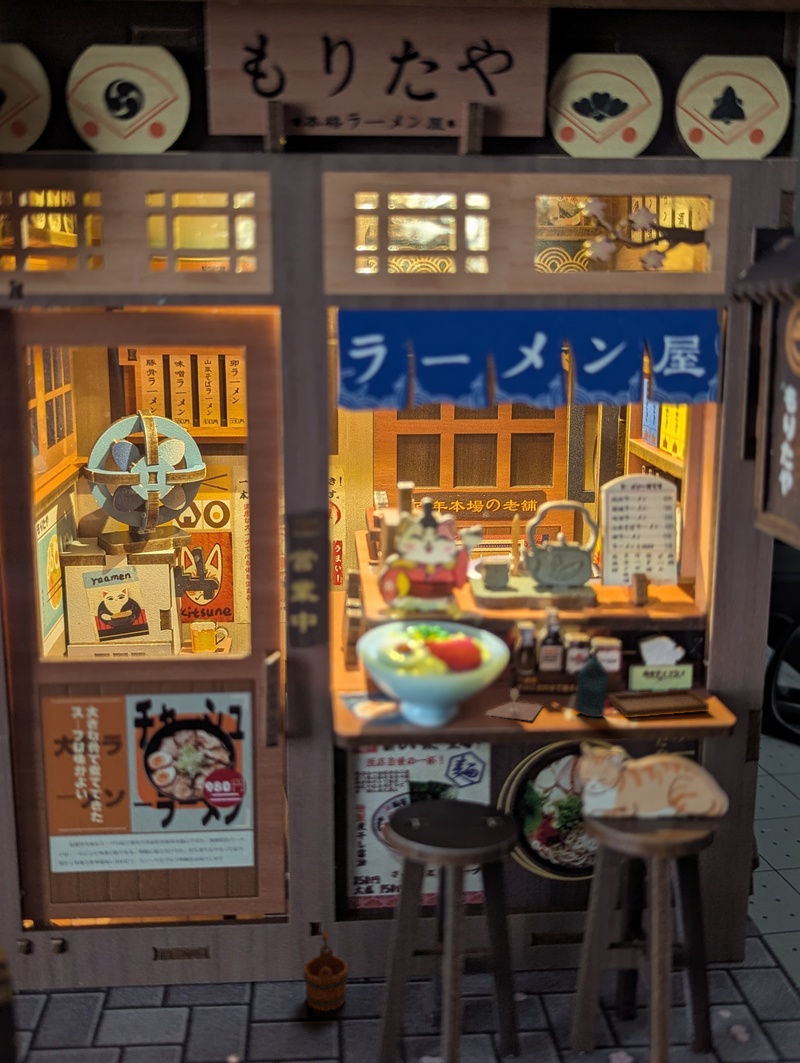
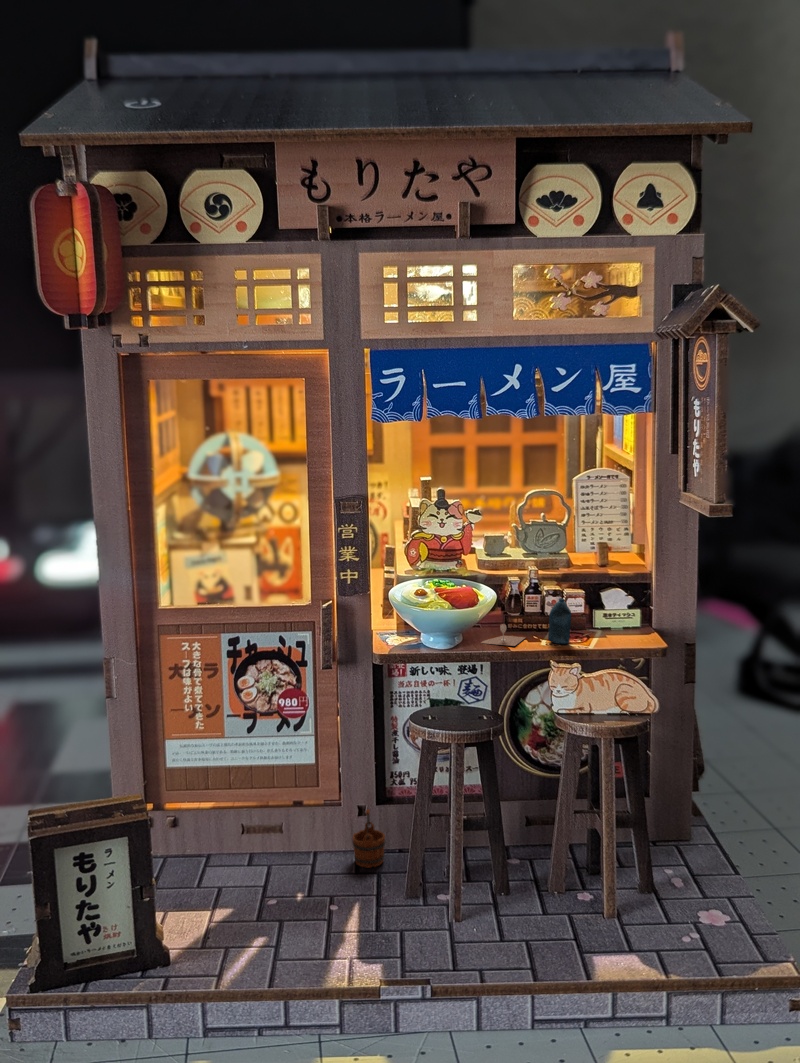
tray: present [609,677,709,718] -> none [576,616,649,645]

